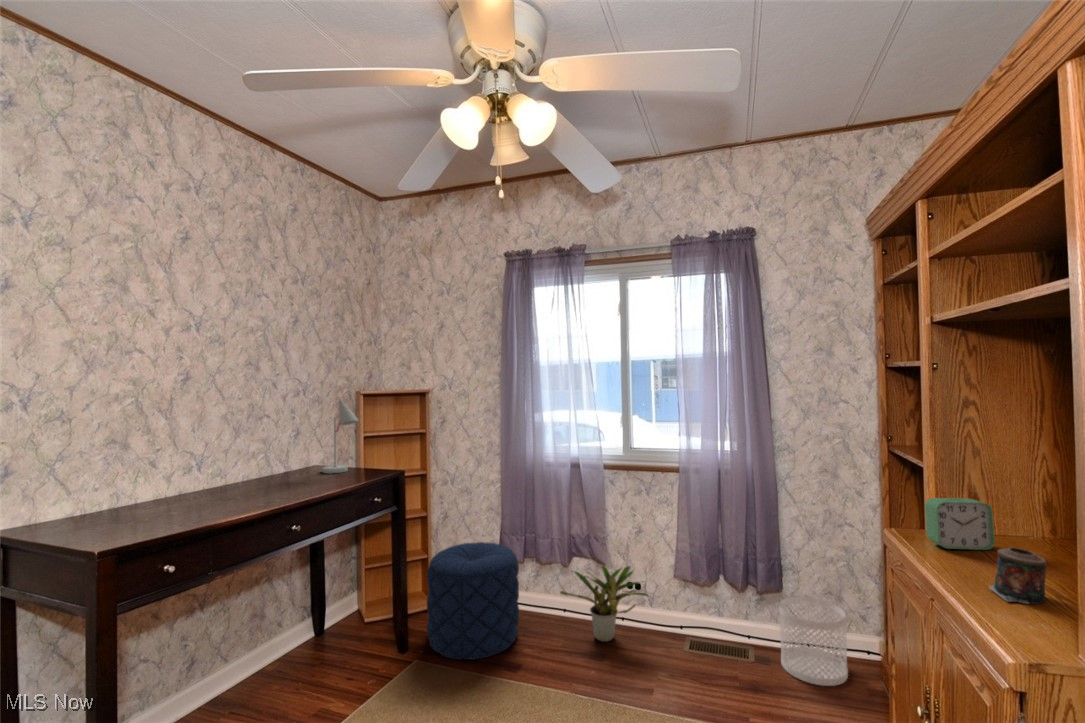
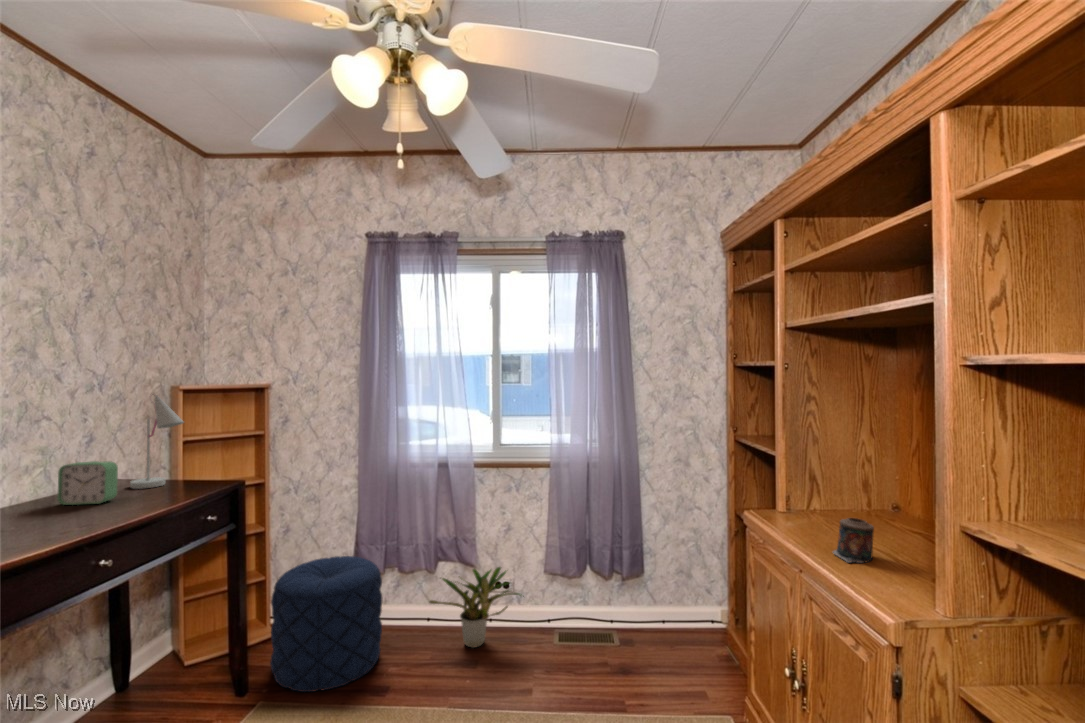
alarm clock: present [925,498,995,550] -> present [57,461,118,505]
waste basket: present [780,597,848,686] -> none [643,579,699,658]

